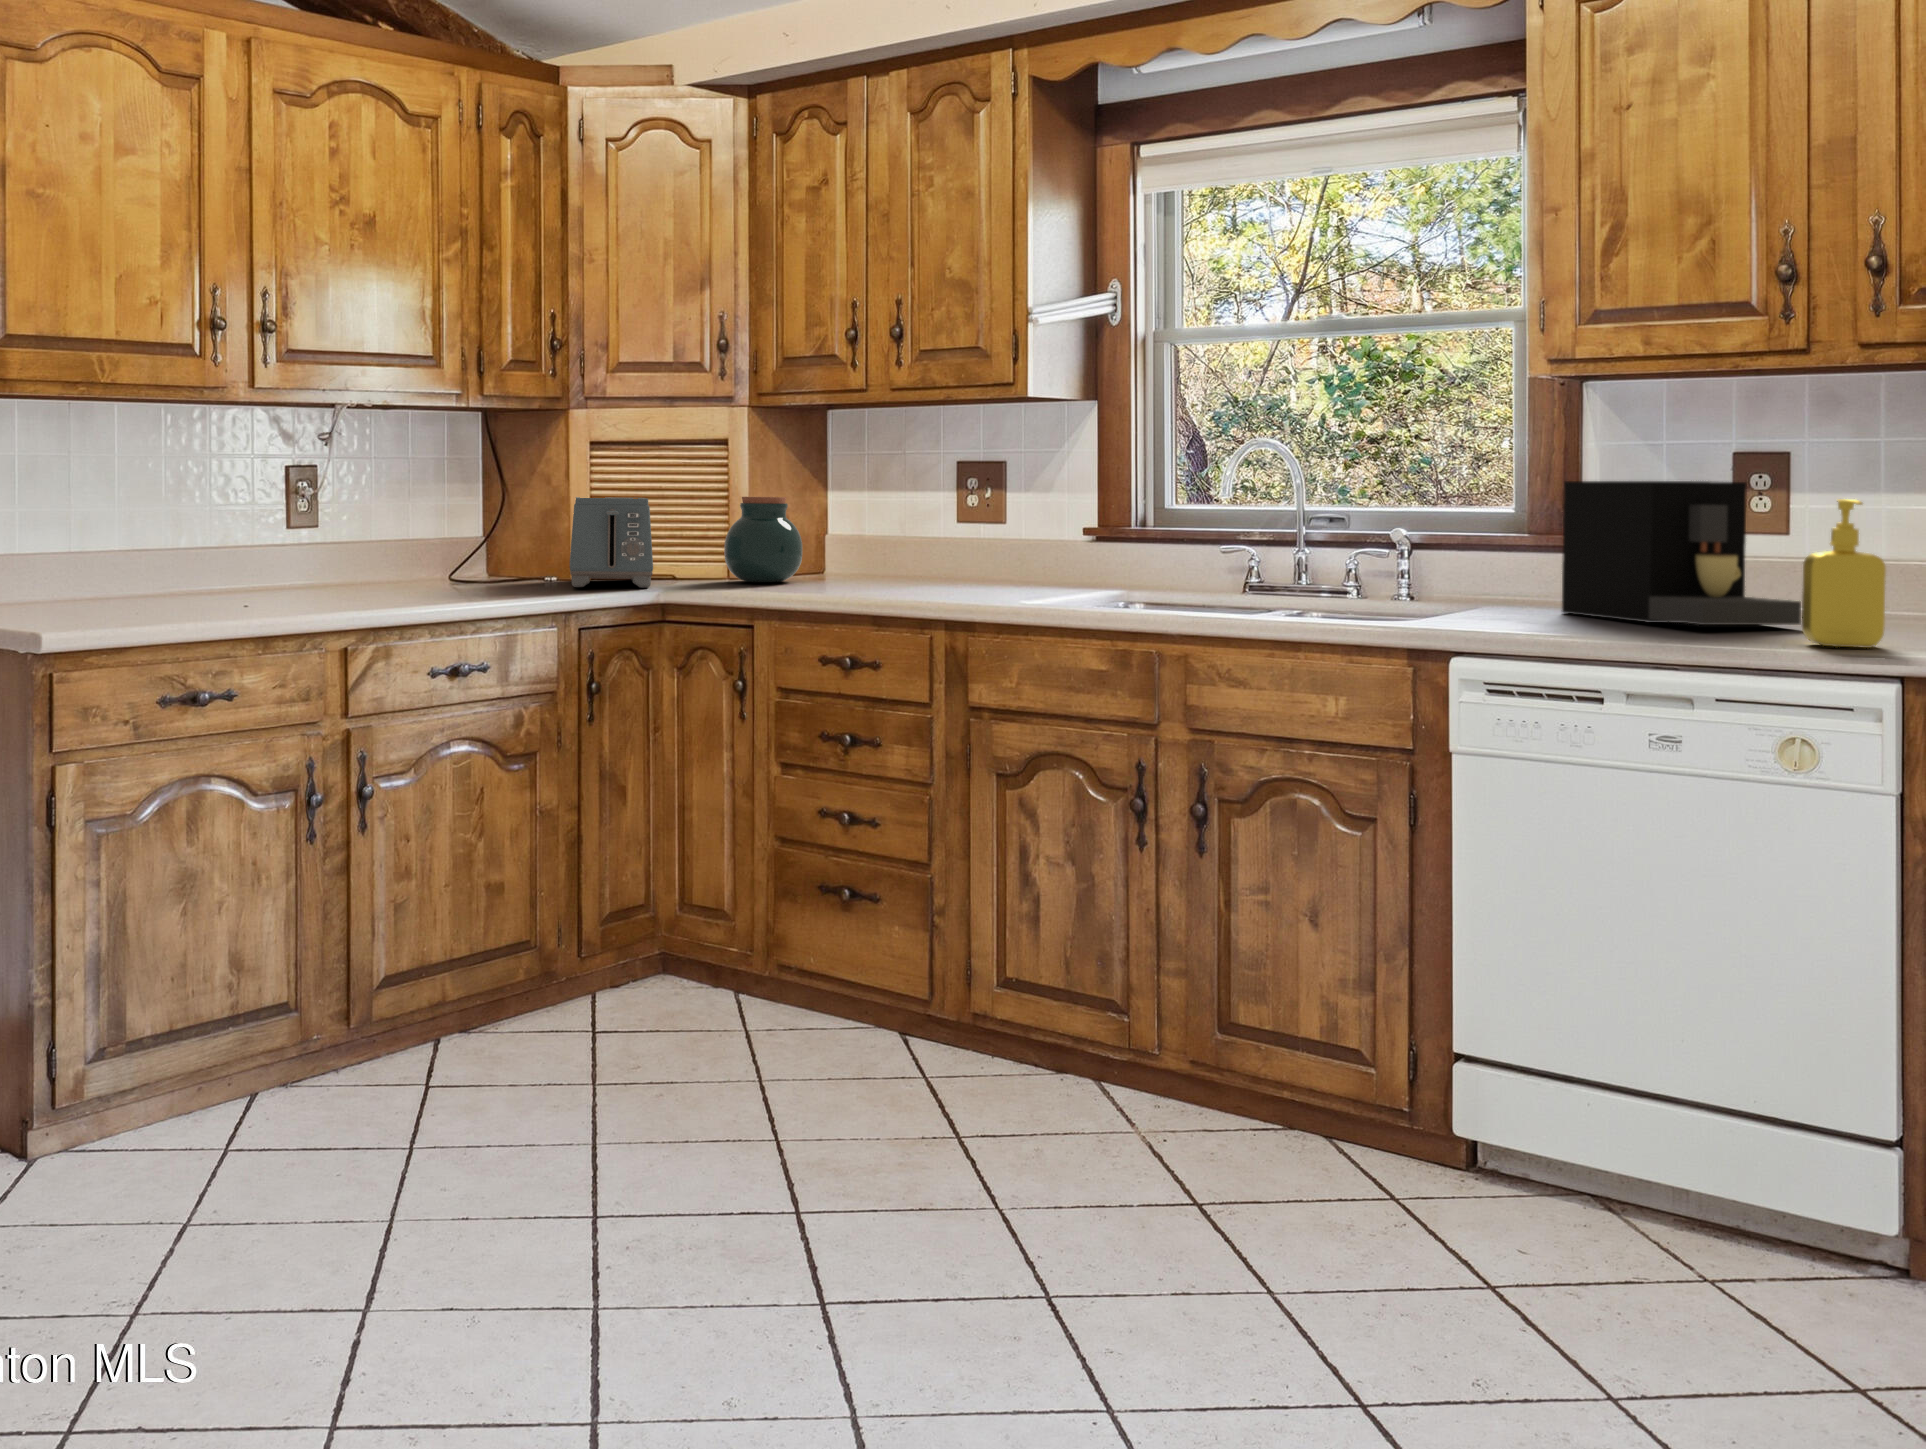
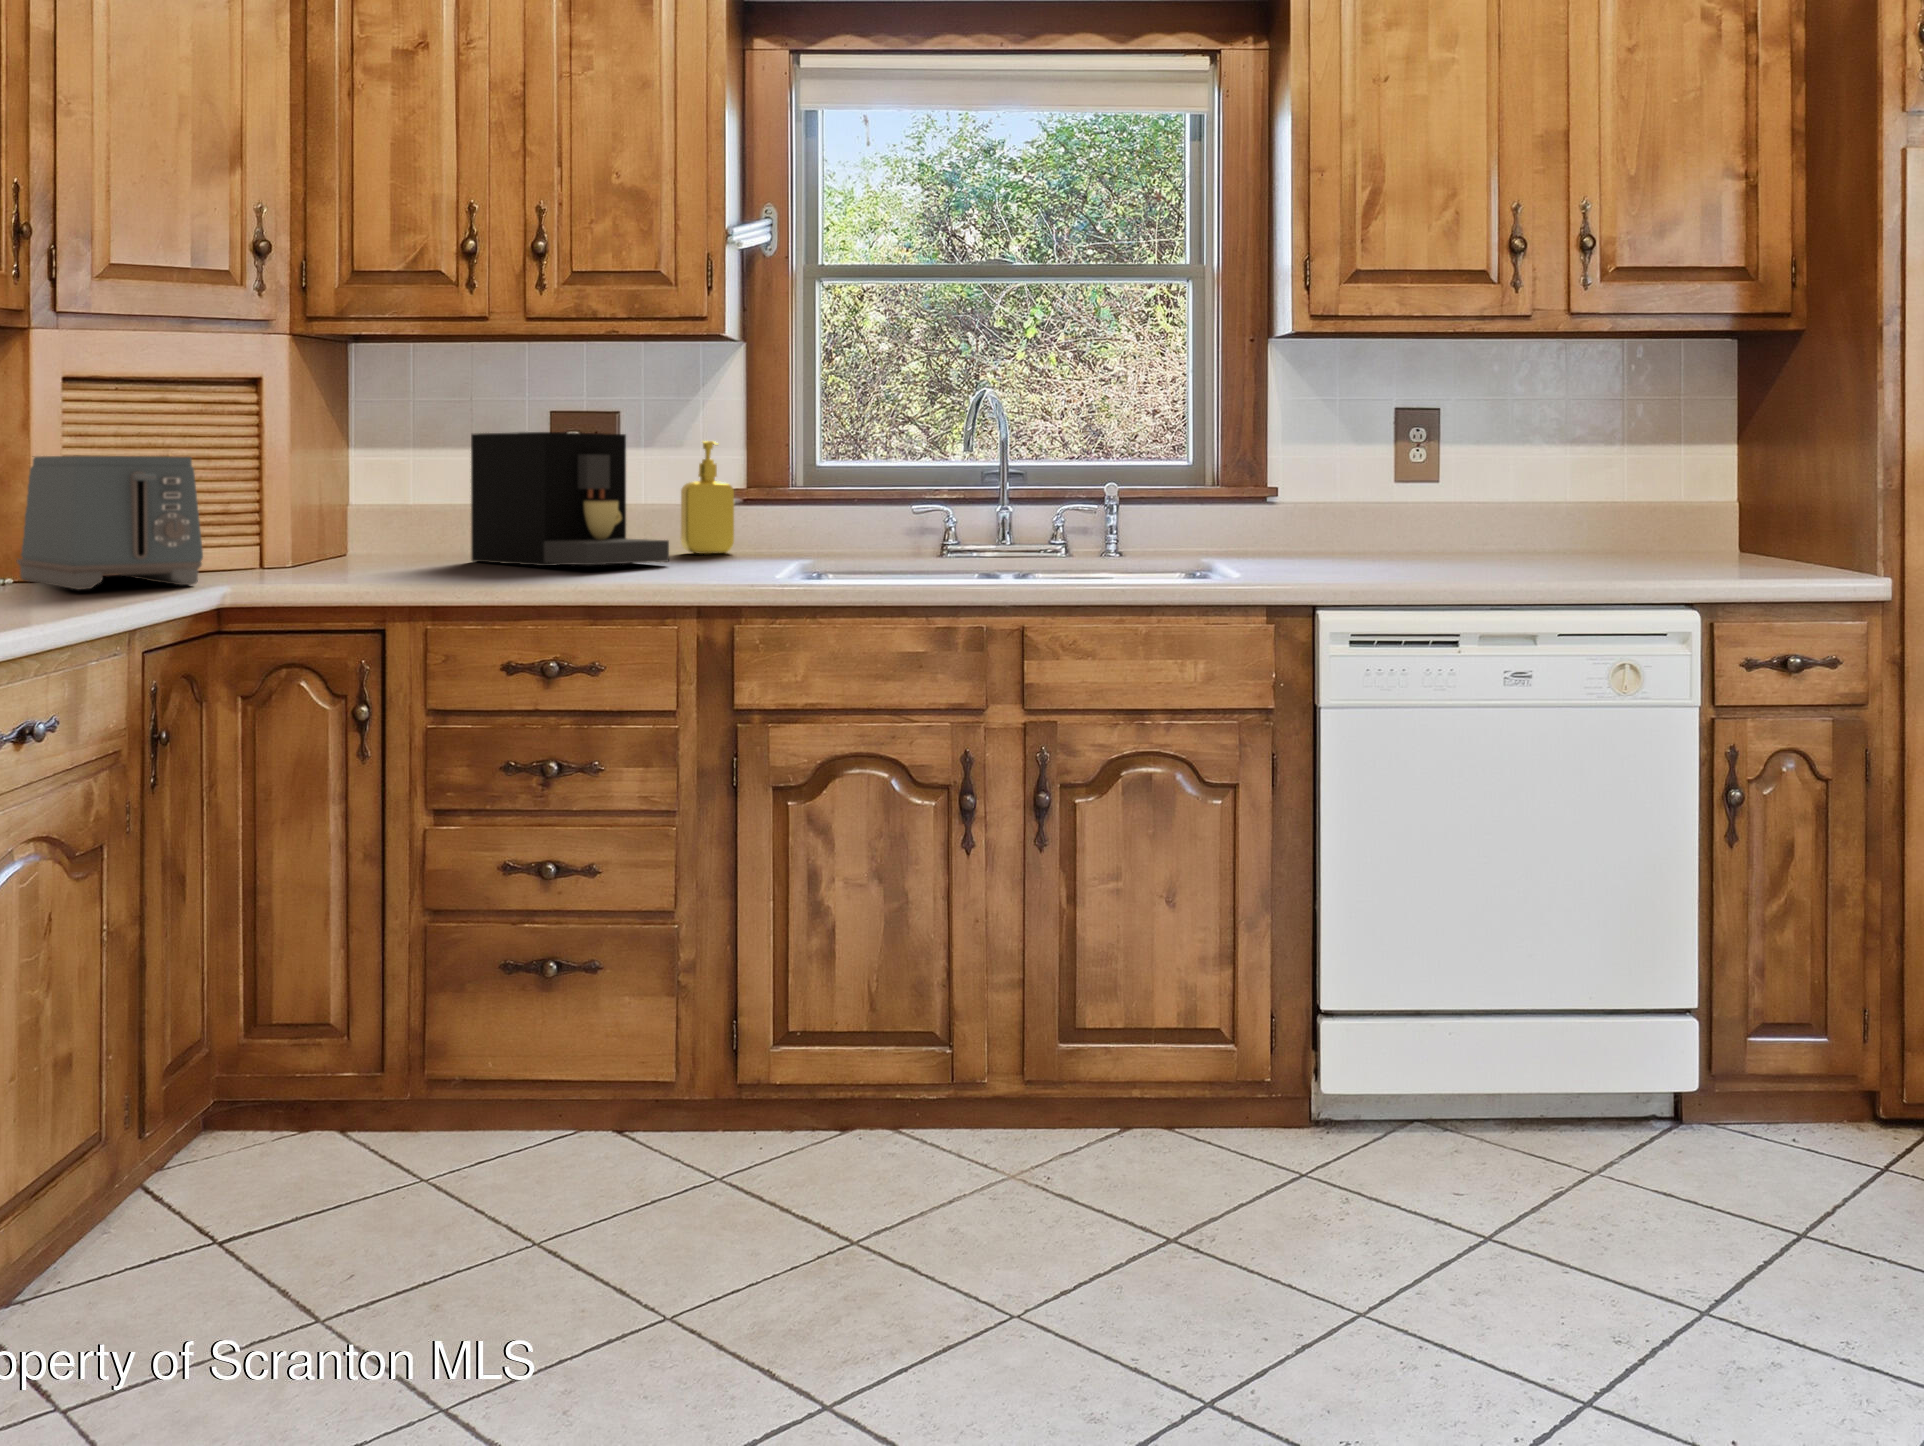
coffee maker: present [1562,481,1801,625] -> present [471,432,669,566]
jar: present [724,497,802,582] -> none [284,455,397,570]
soap dispenser: present [1802,499,1886,648] -> present [681,441,734,554]

